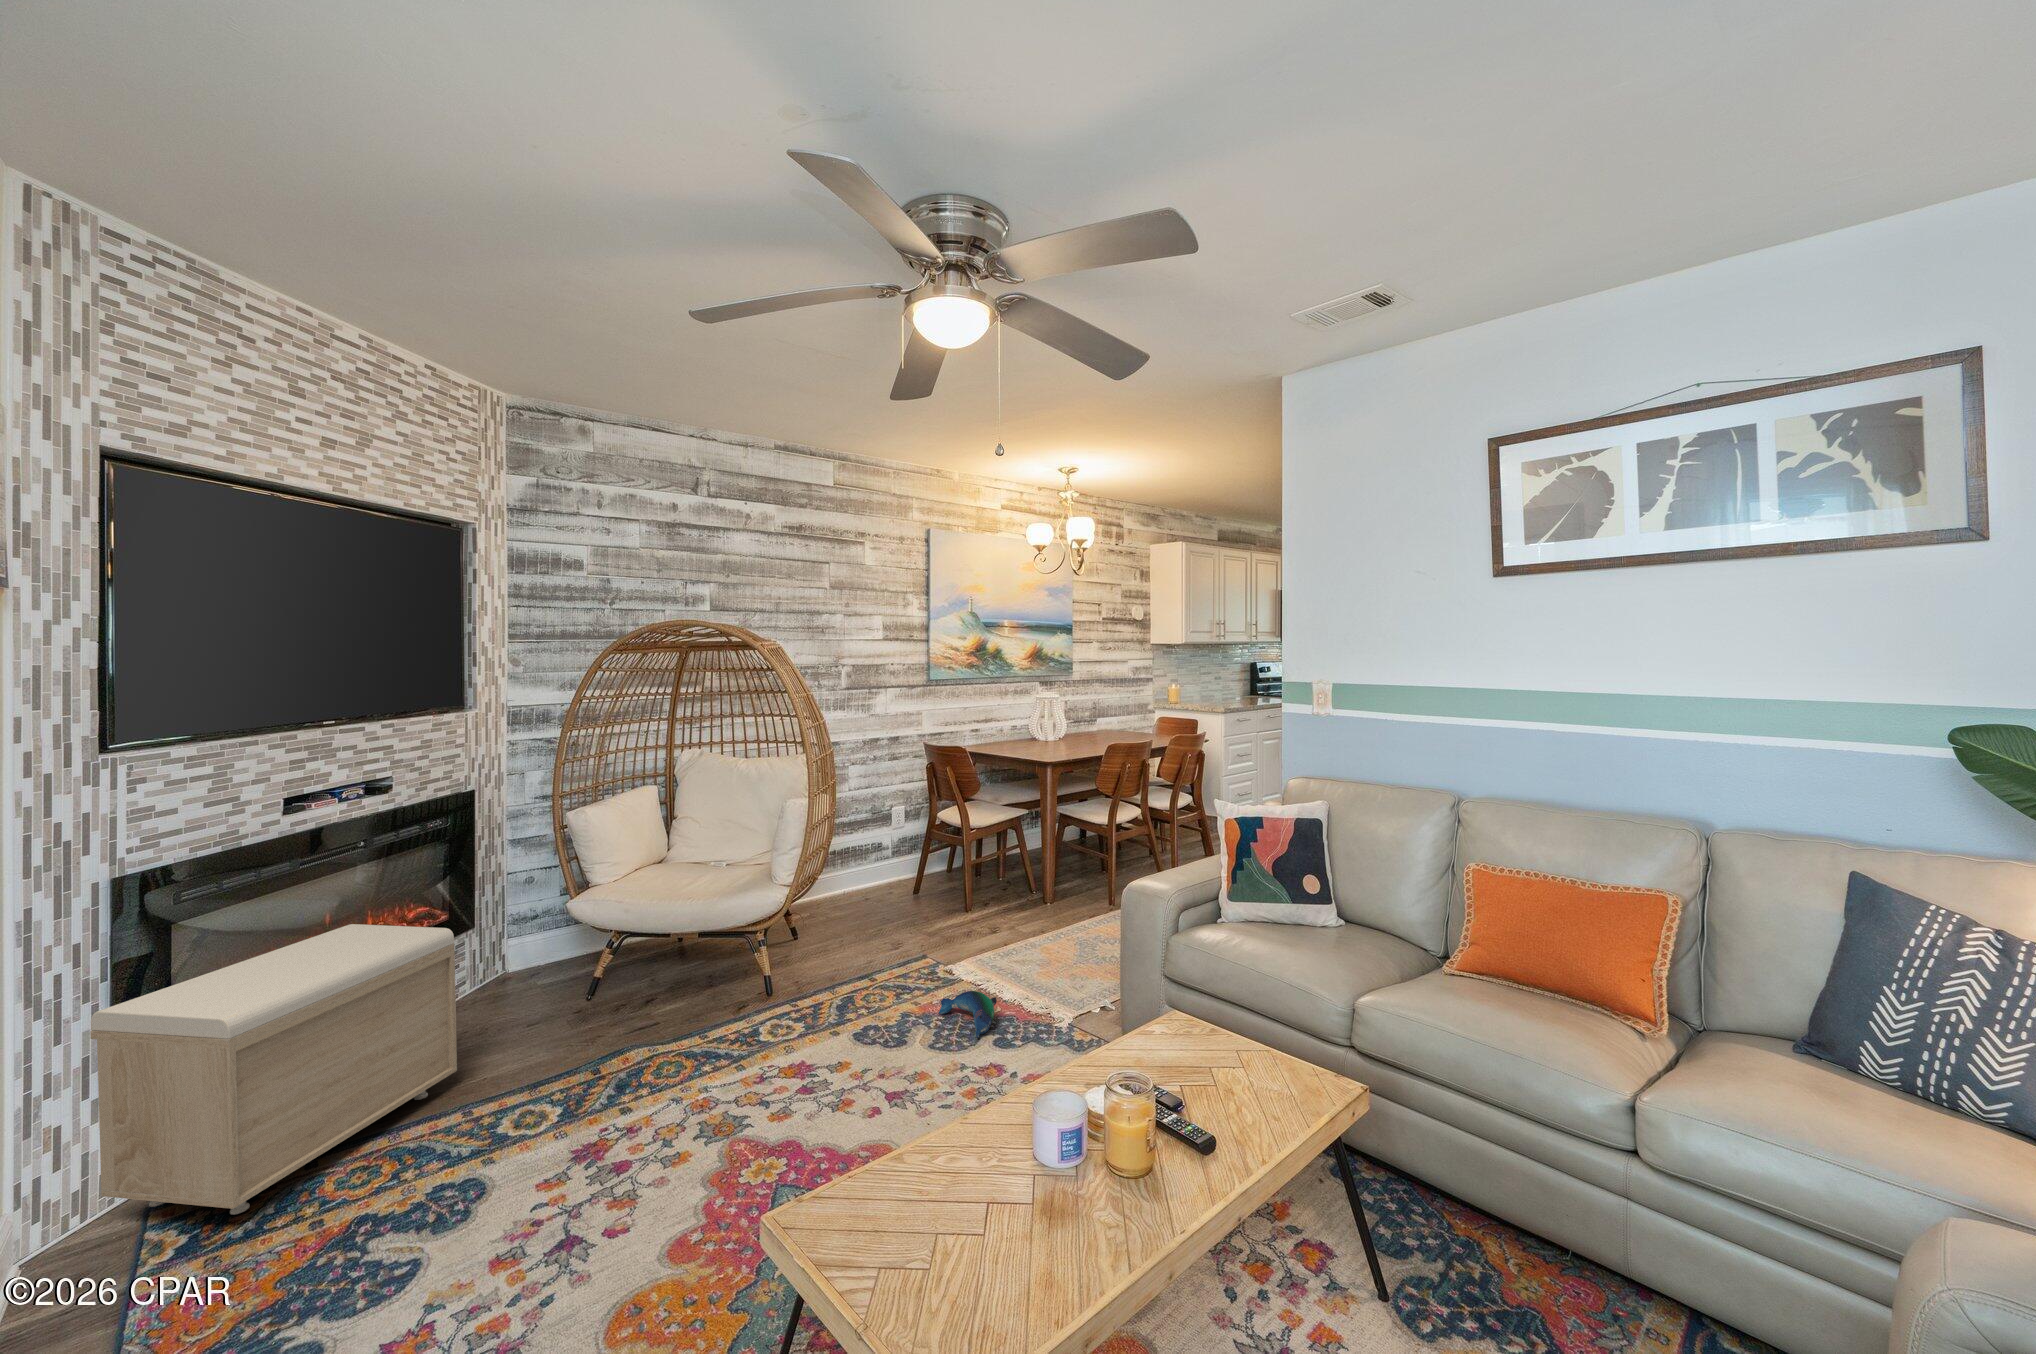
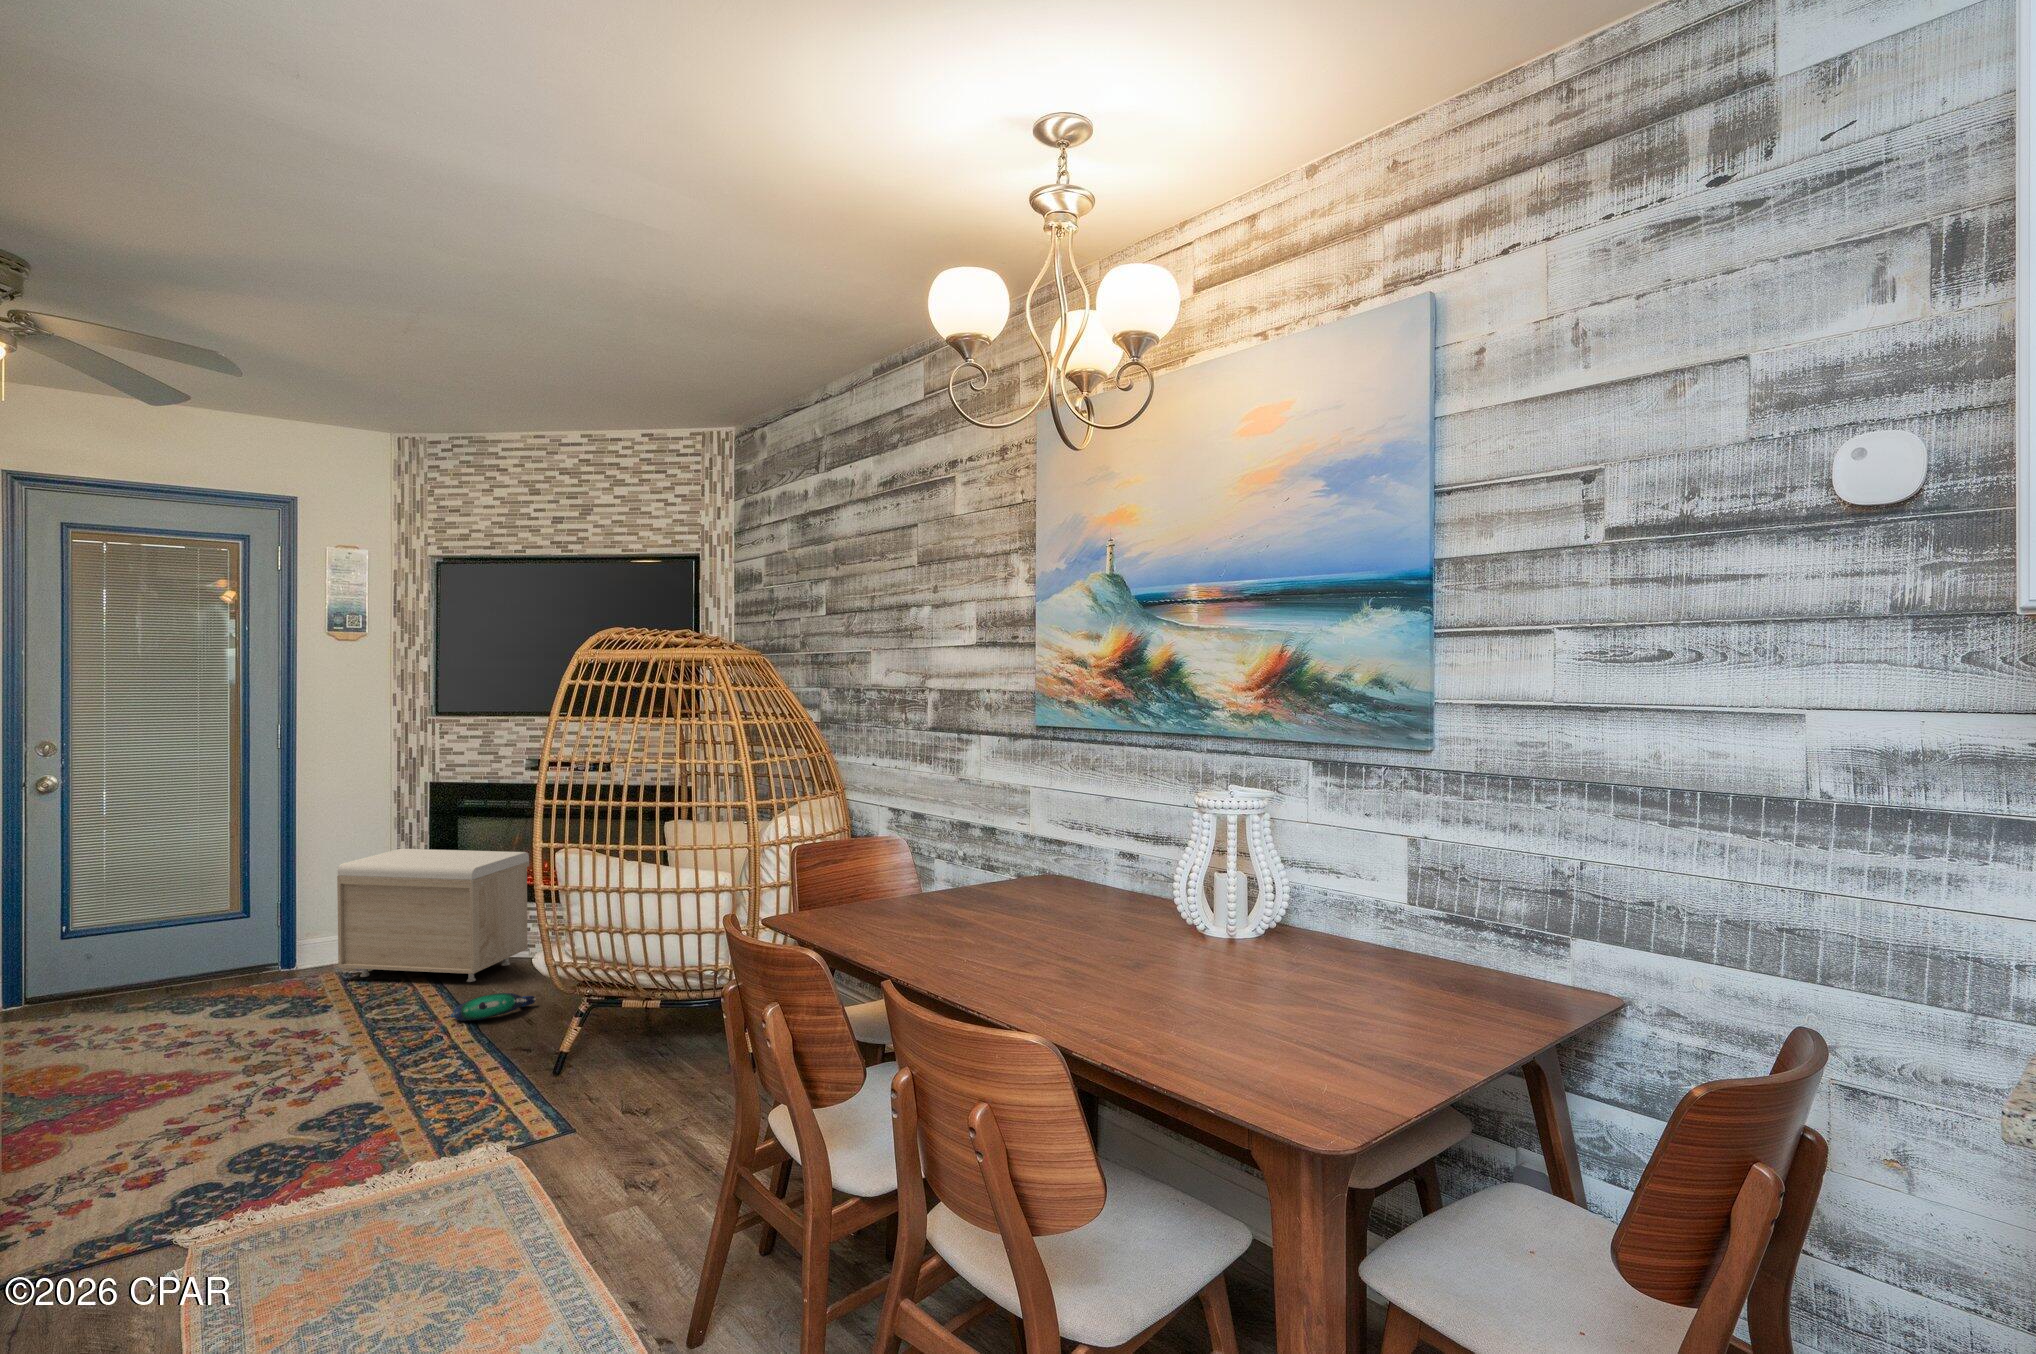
plush toy: present [939,991,997,1038] -> present [450,993,536,1021]

